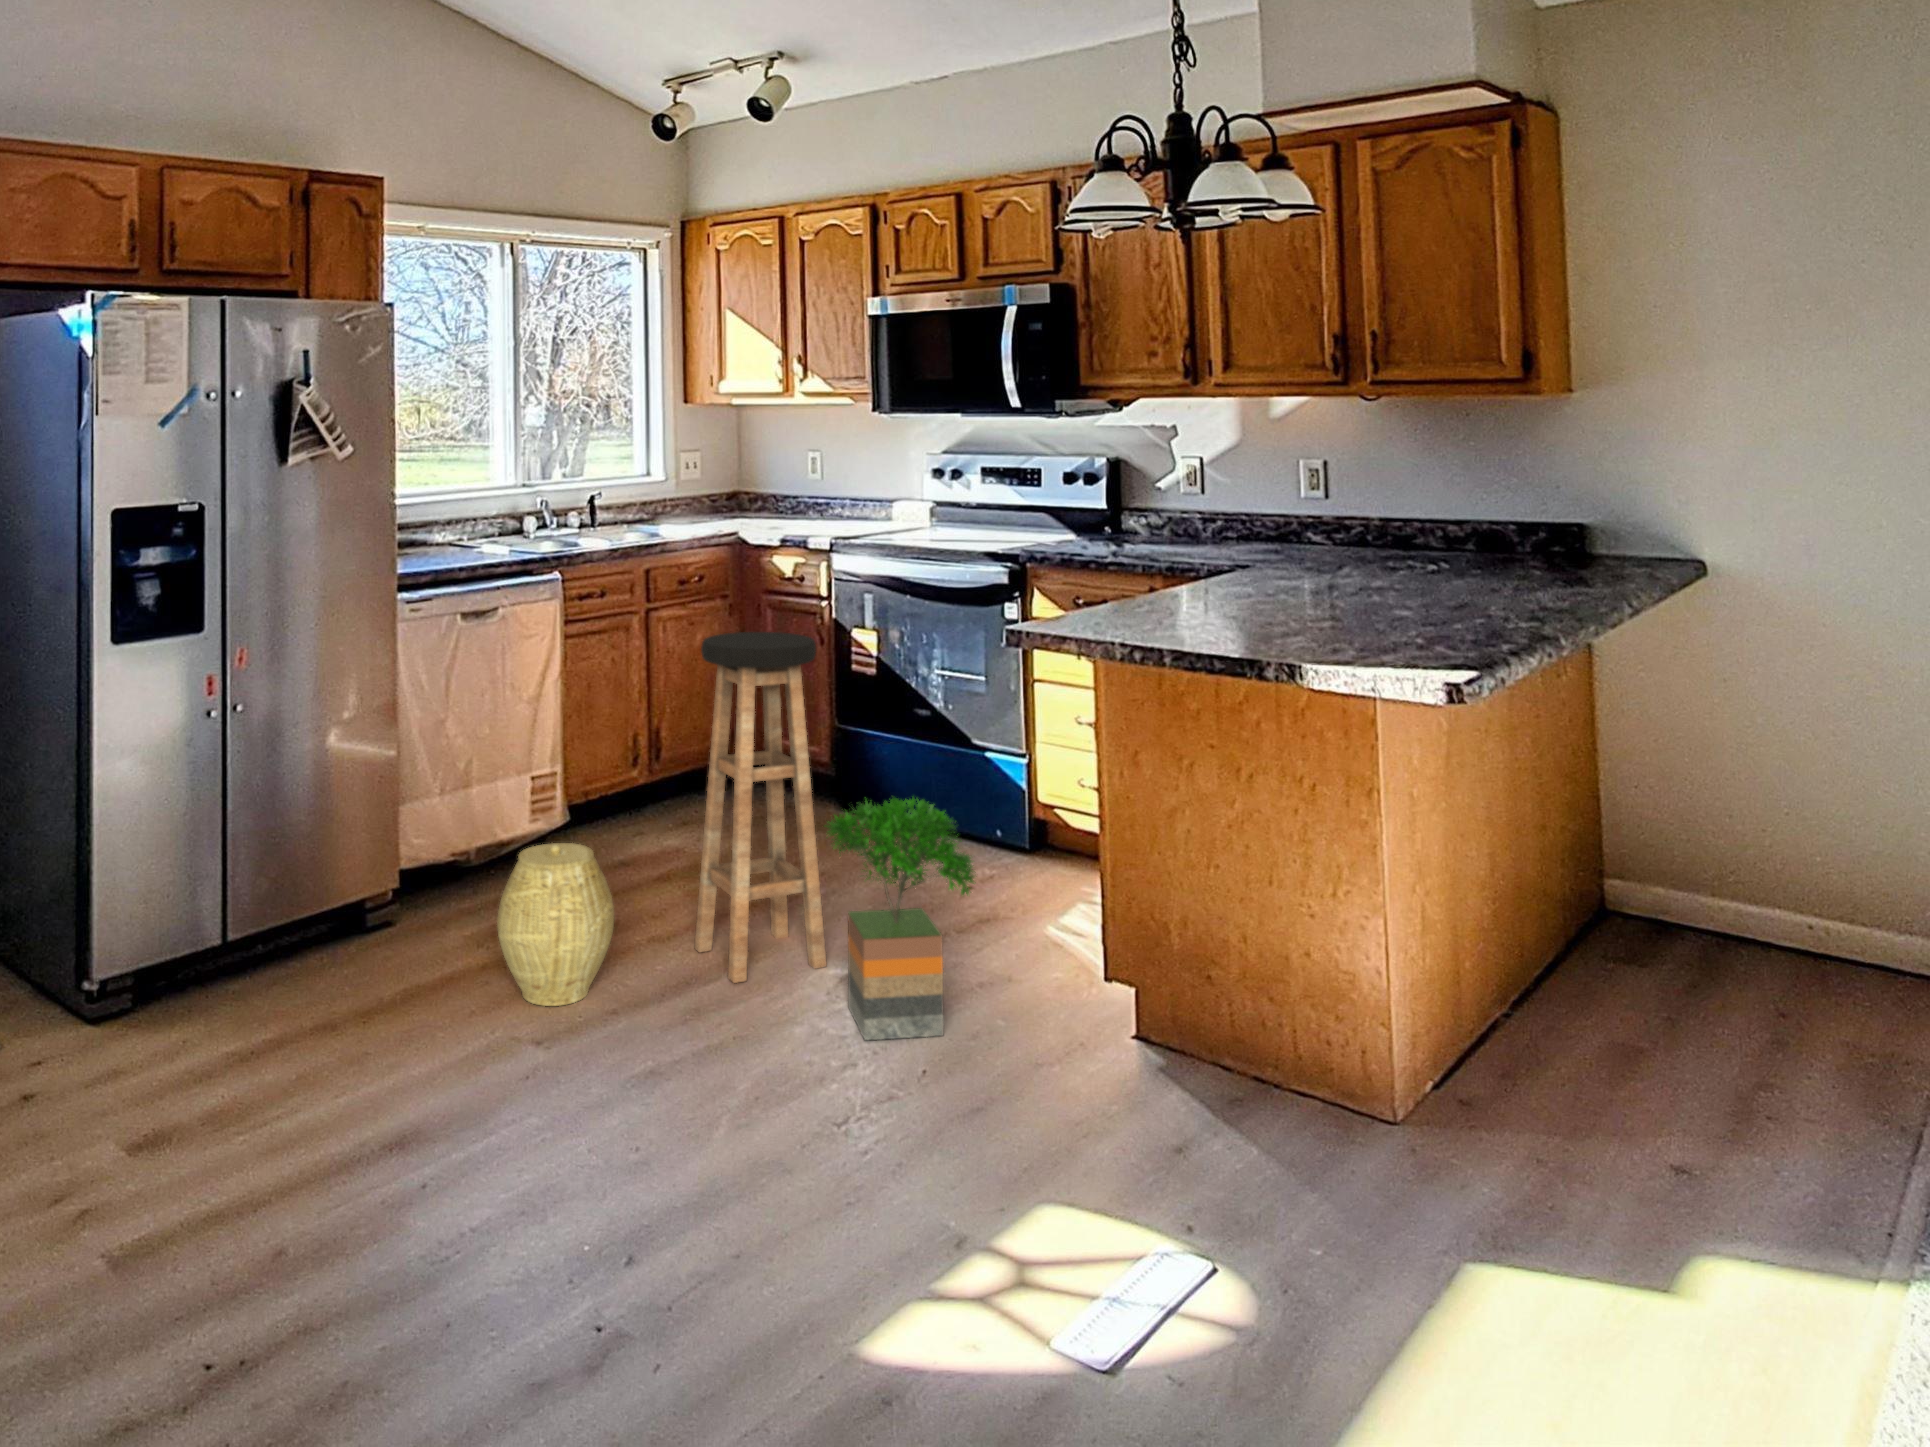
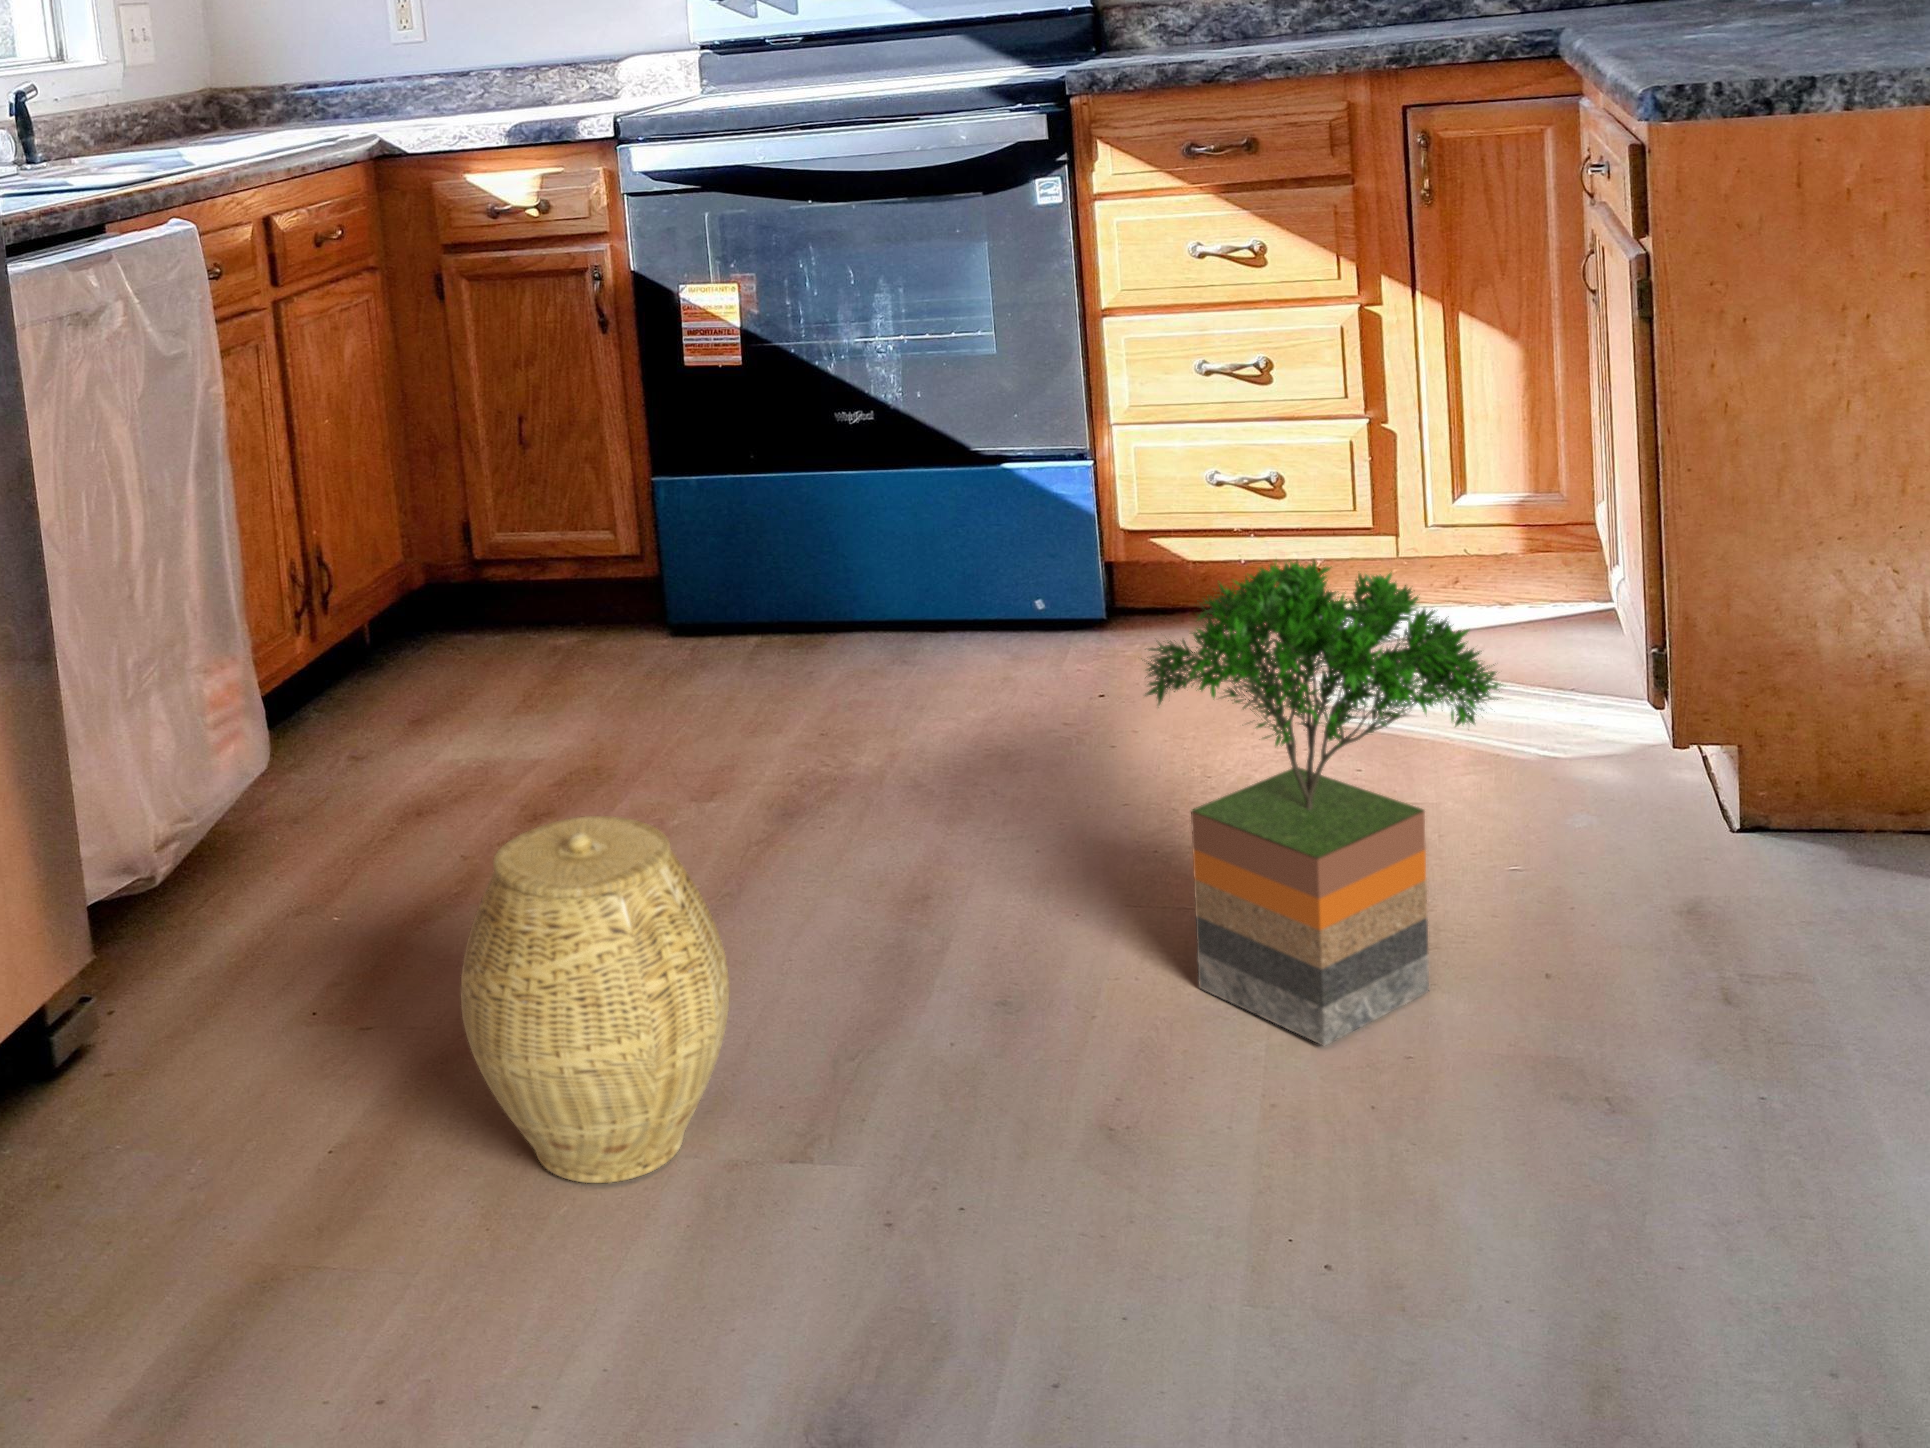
bar stool: present [695,632,827,983] -> none [741,283,1050,1005]

